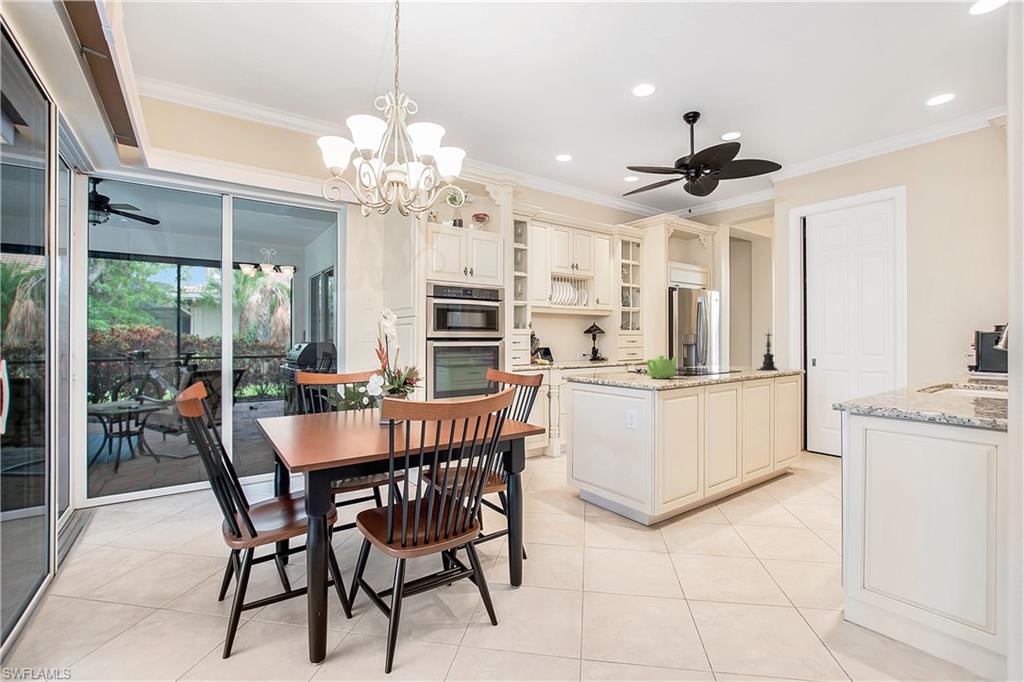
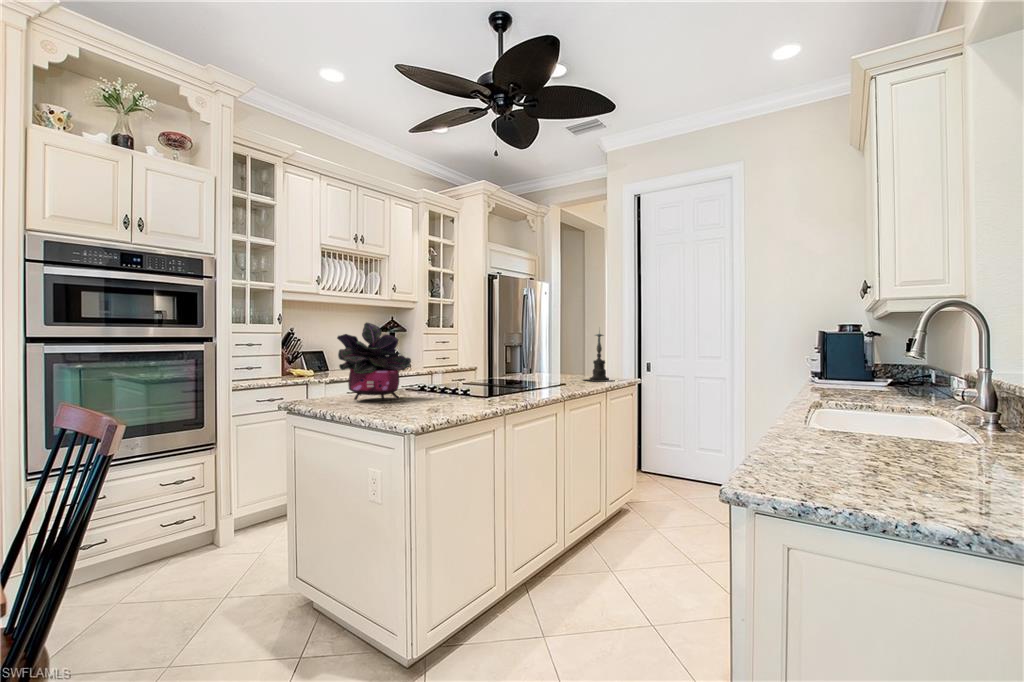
potted plant: none [591,327,636,375] -> present [337,323,411,400]
teapot: present [647,356,677,379] -> none [410,371,466,412]

